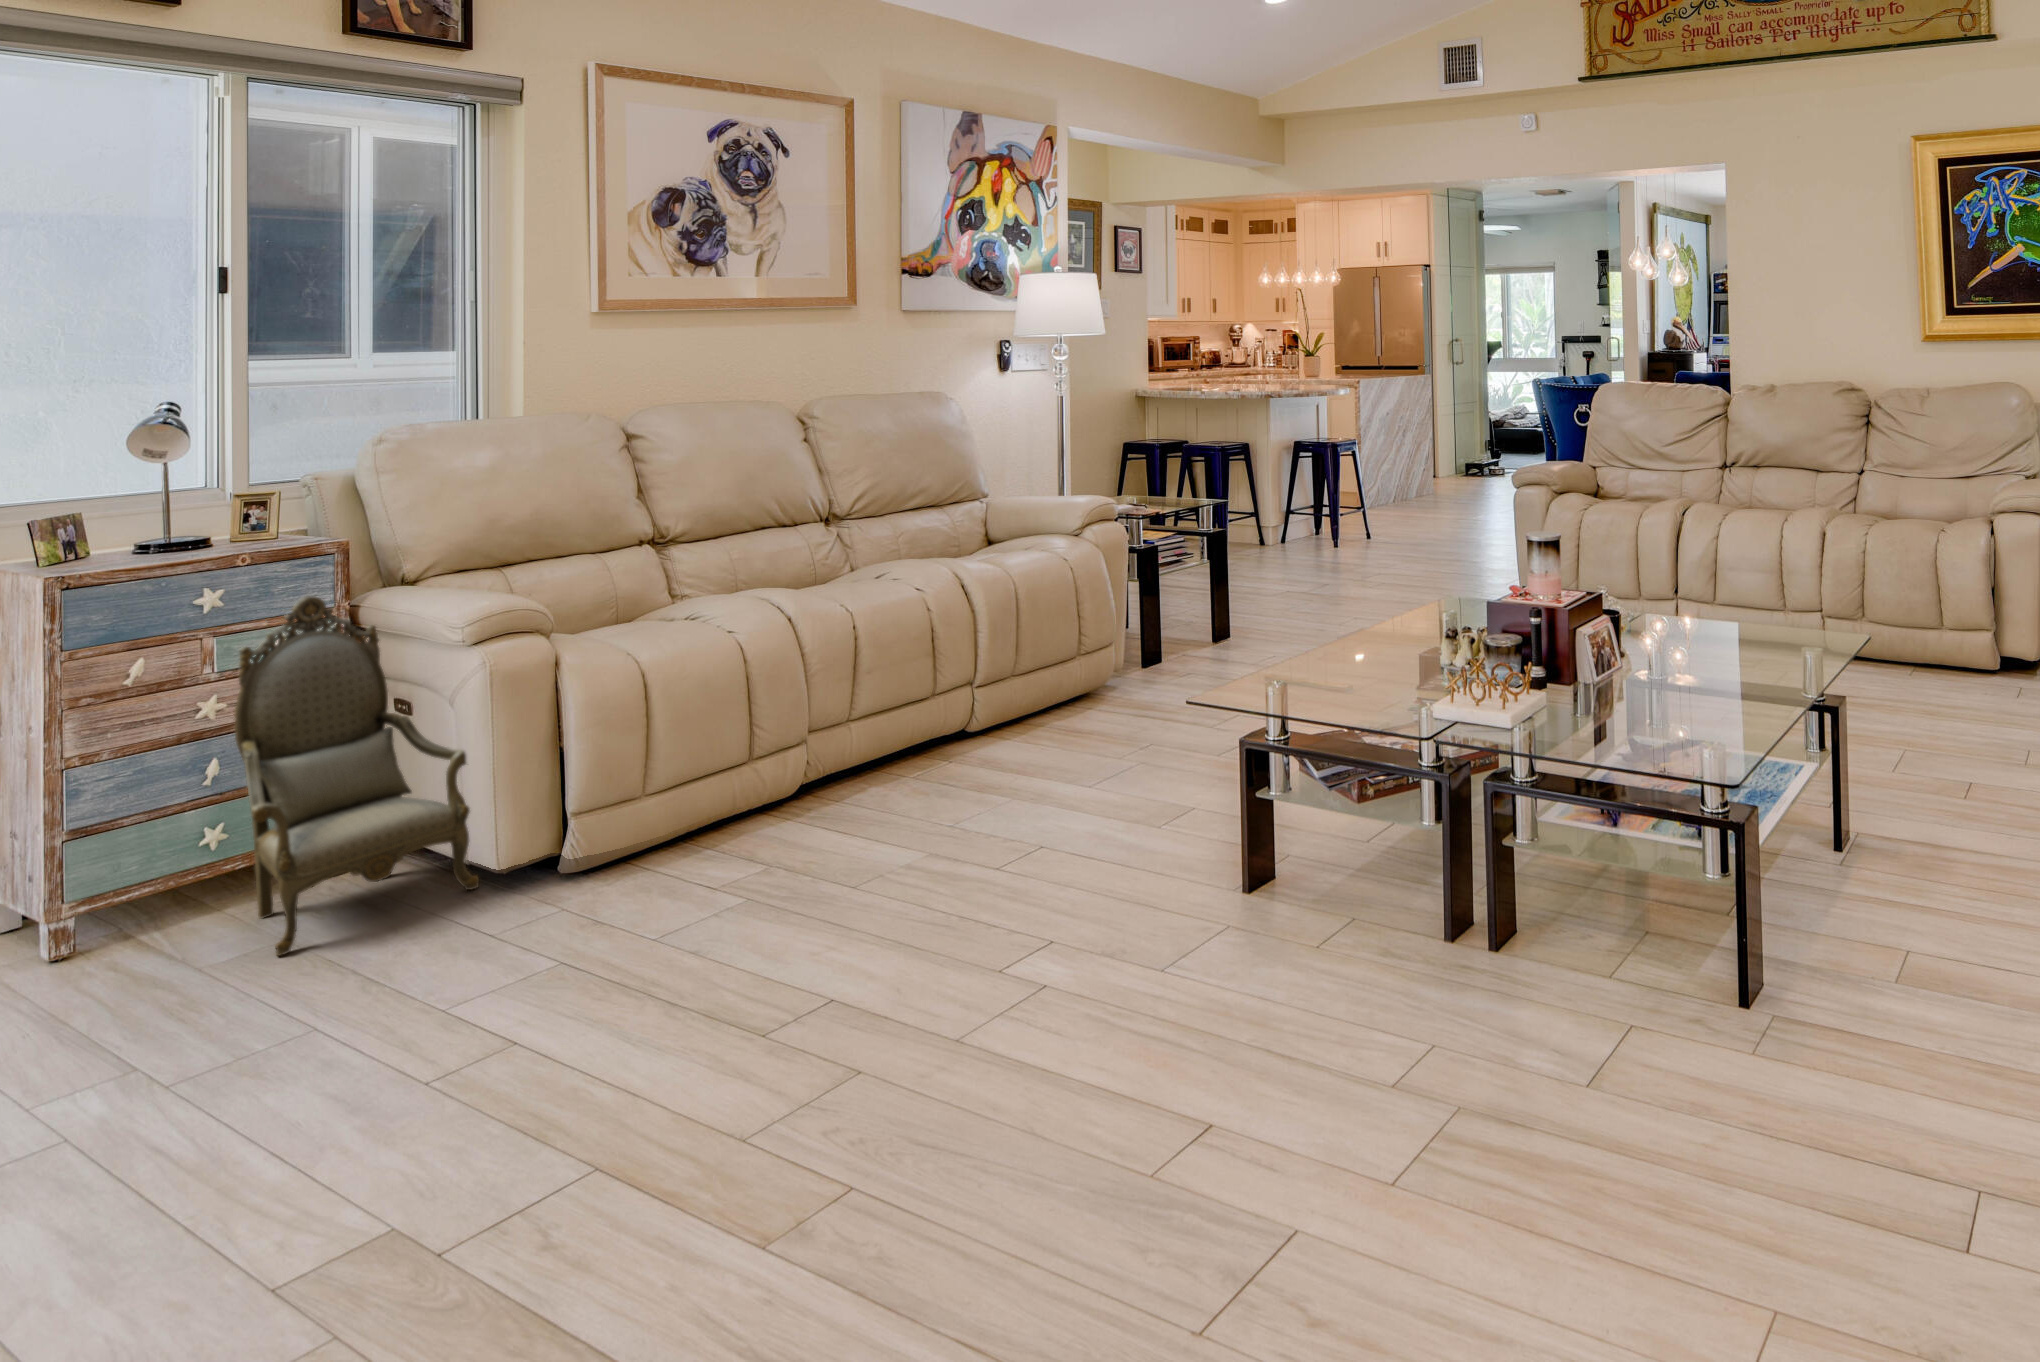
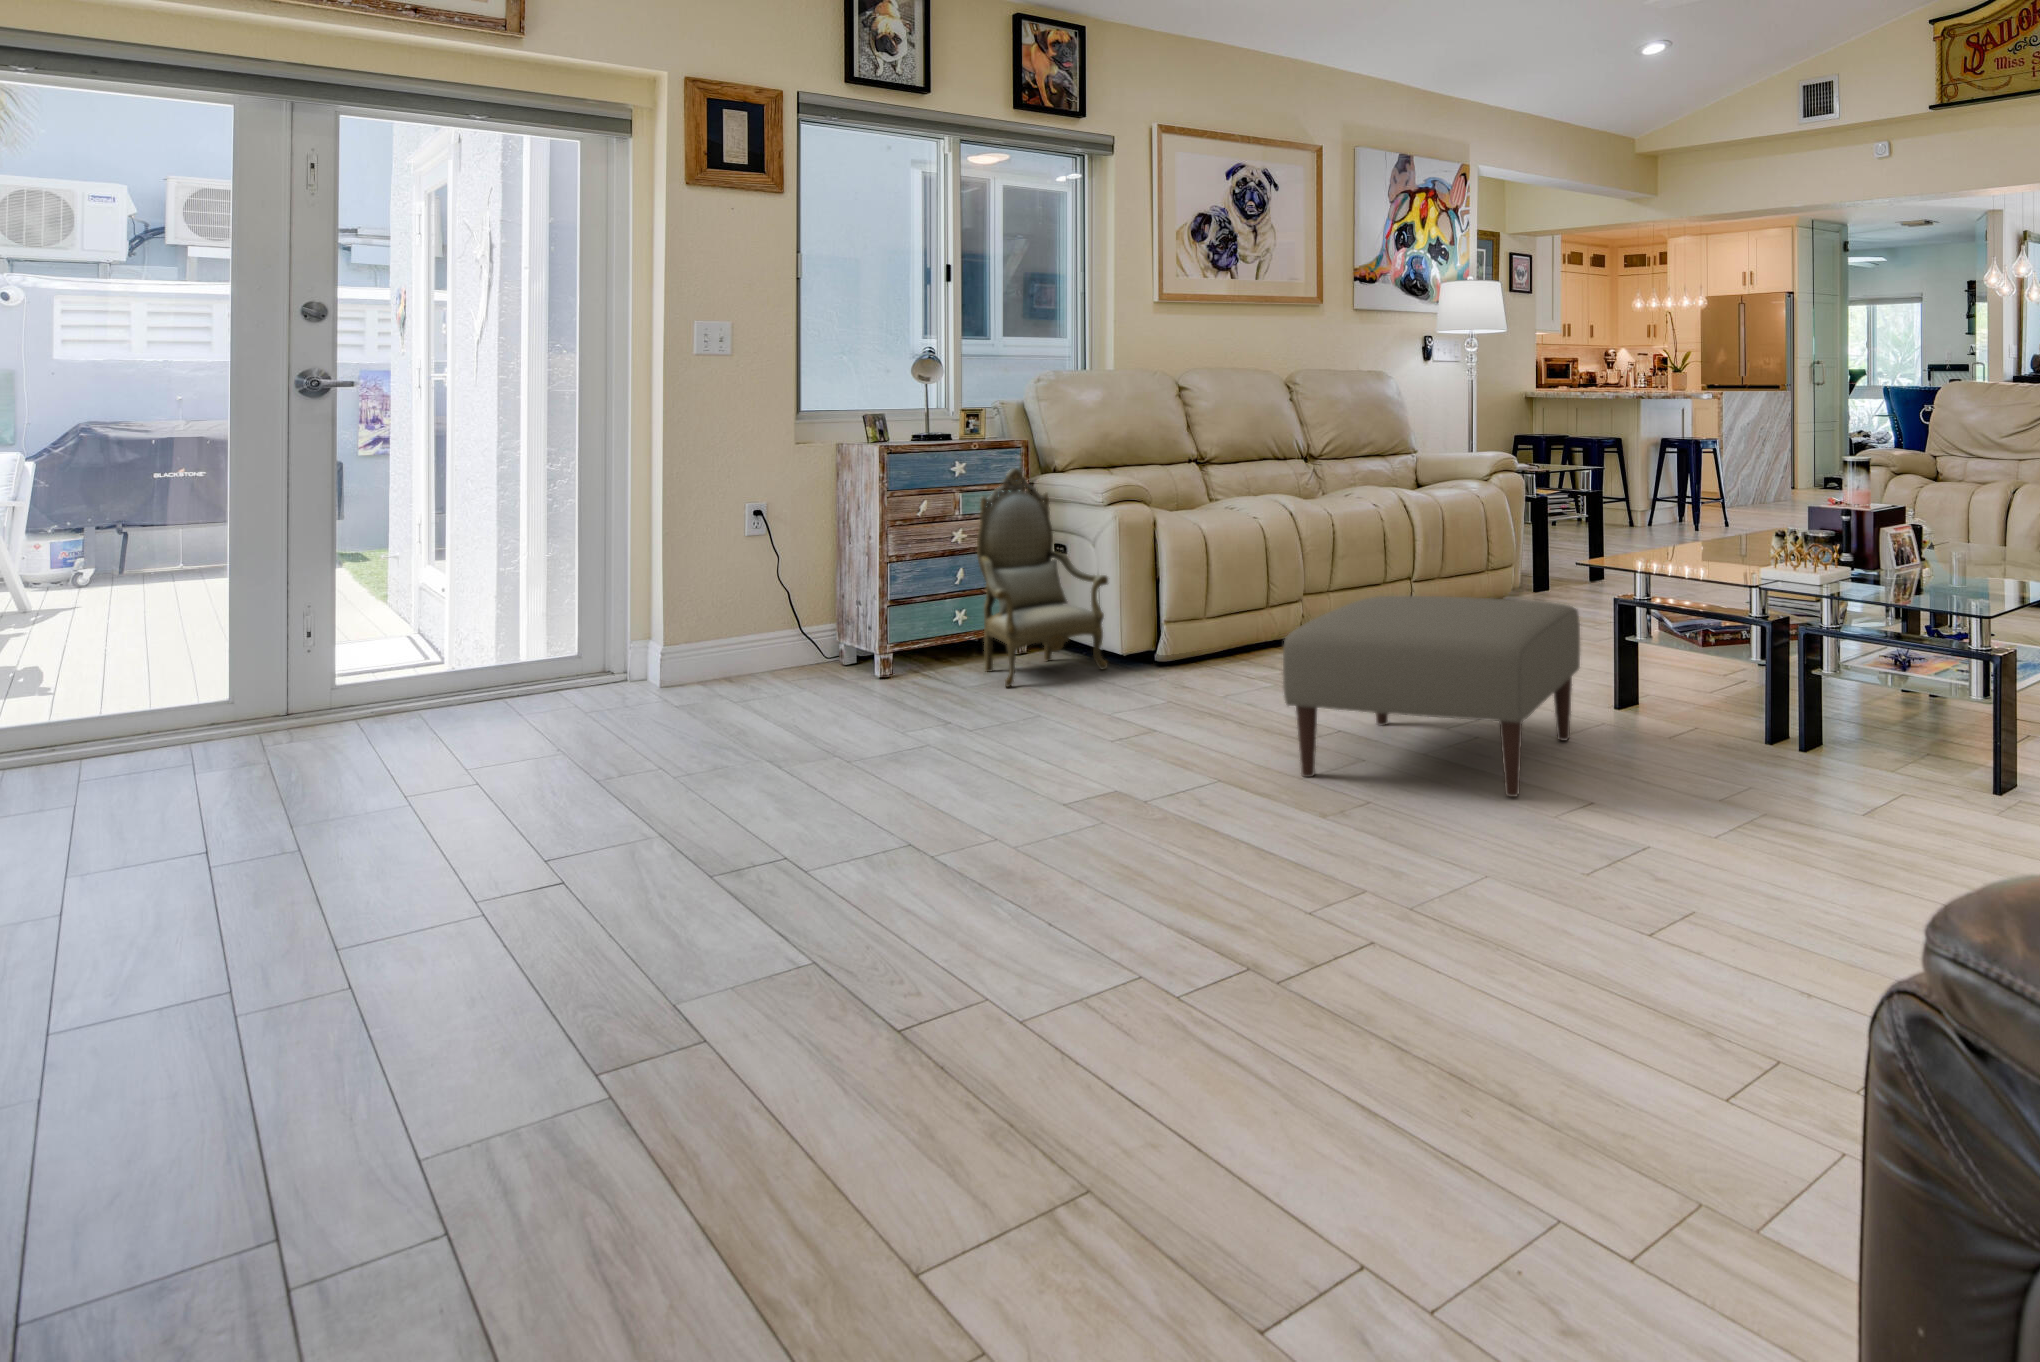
ottoman: none [691,779,1180,1136] -> present [1283,596,1580,797]

